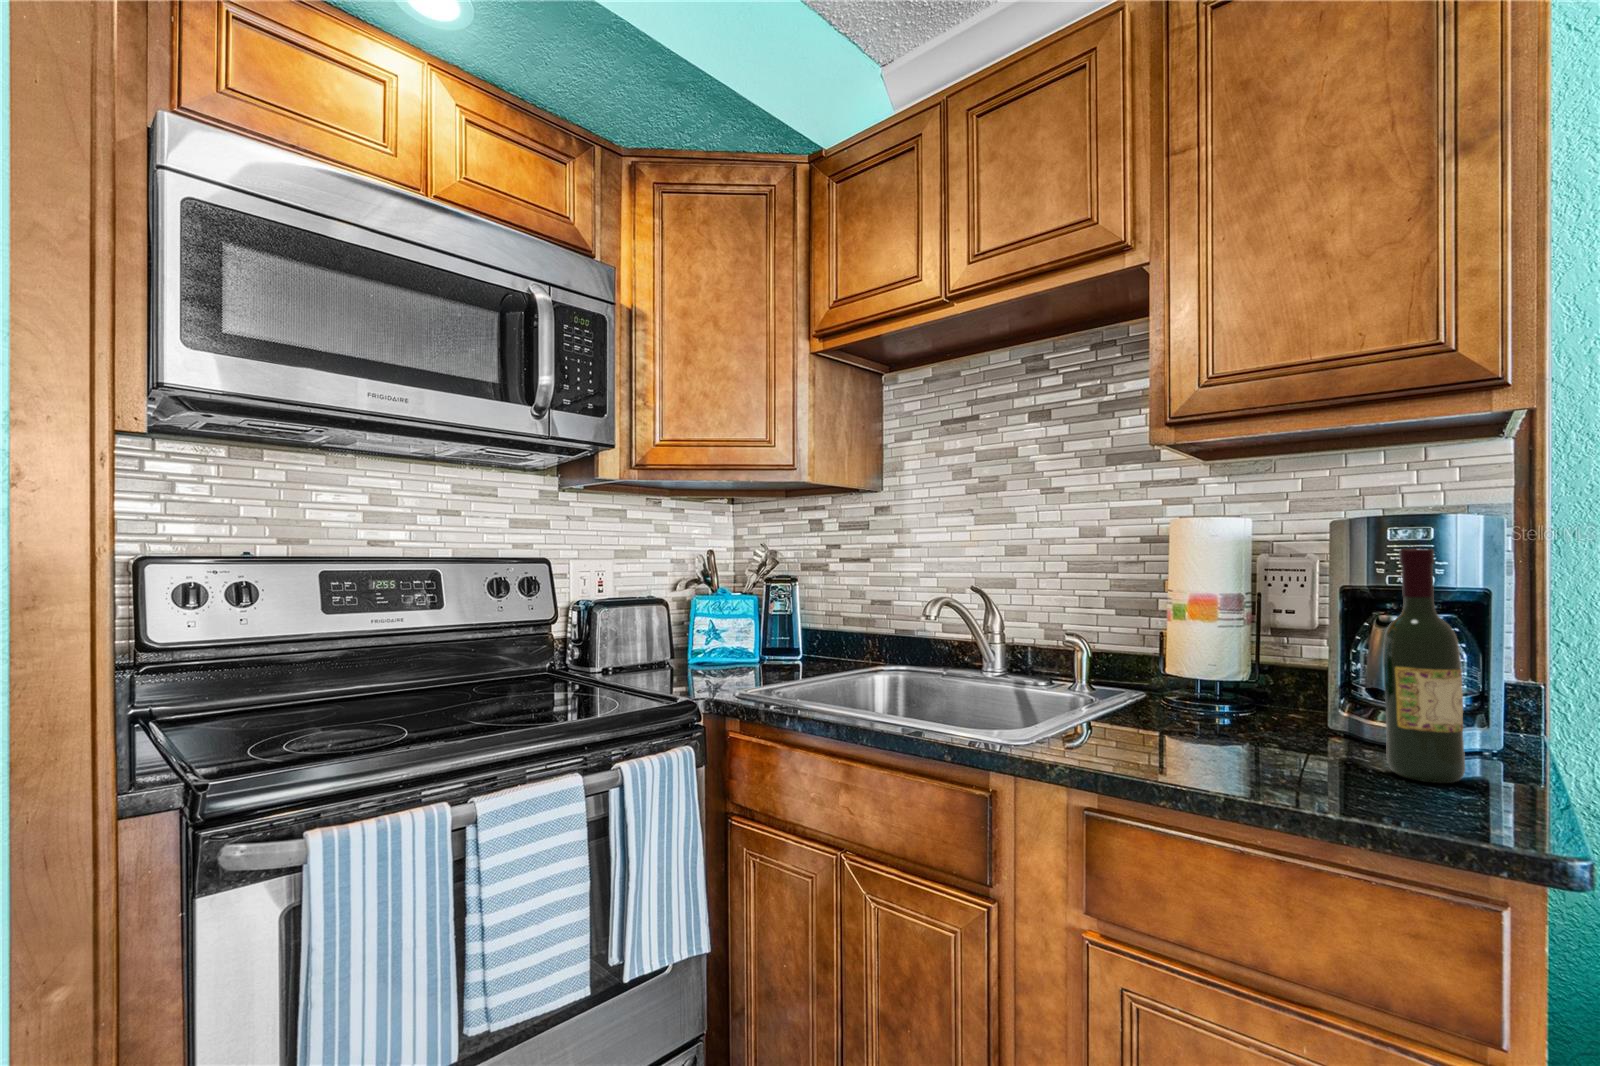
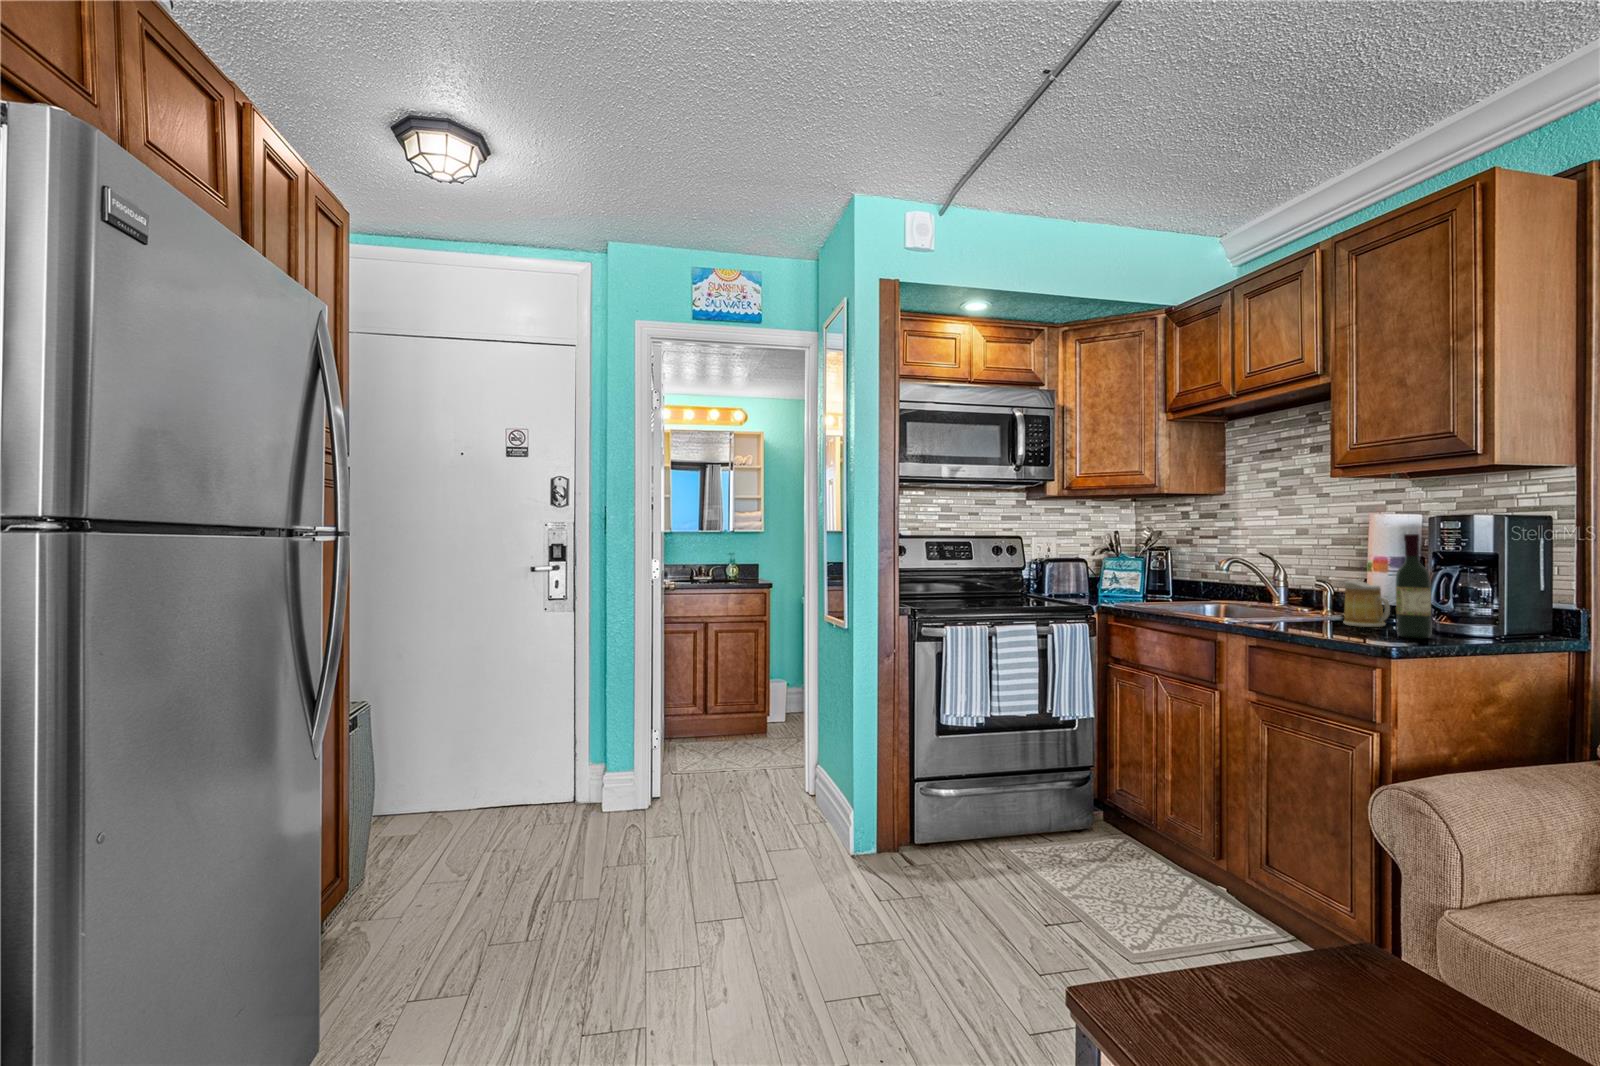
mug: none [1186,640,1276,737] -> present [1343,580,1390,627]

